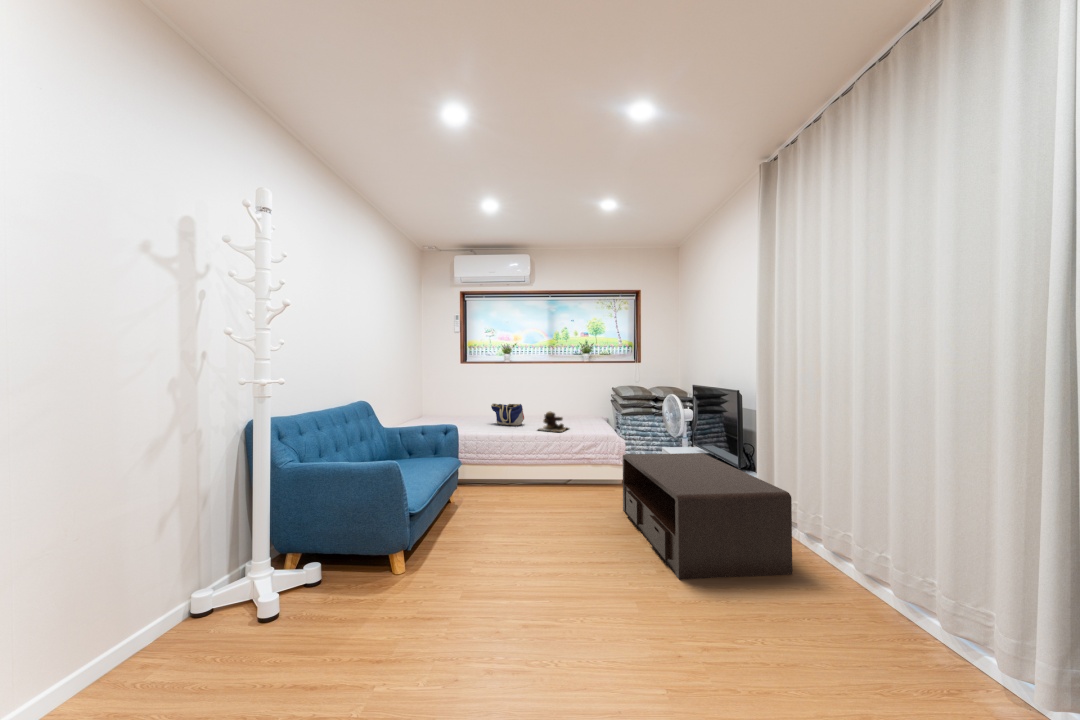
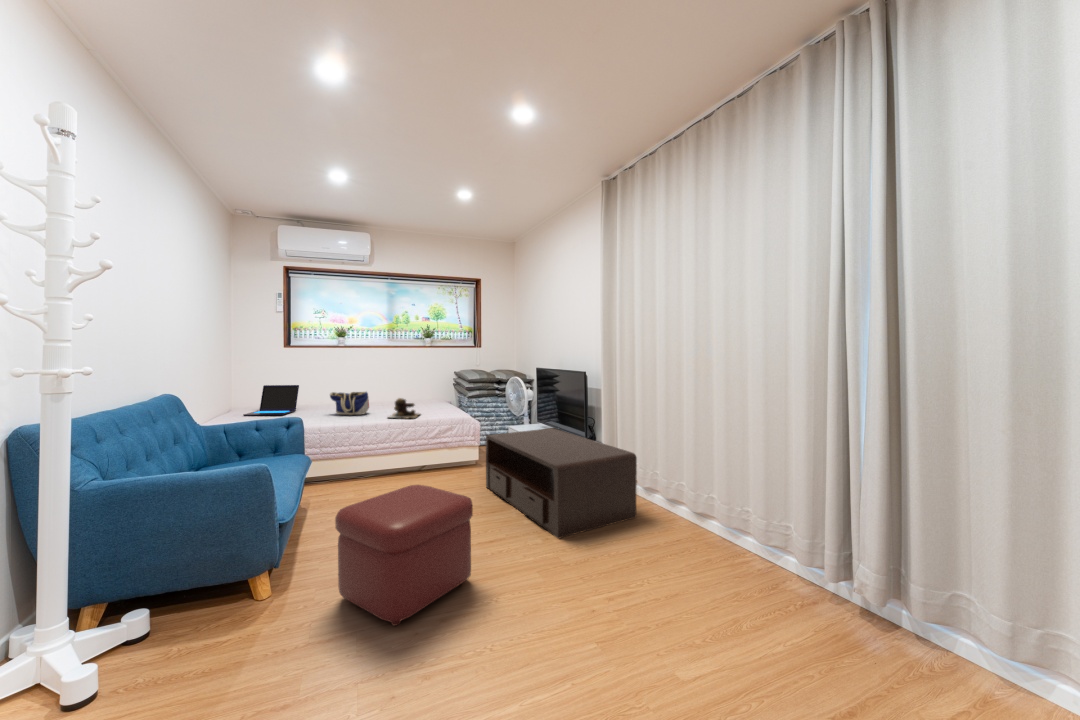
laptop: none [428,395,471,422] -> present [243,385,299,416]
ottoman: none [445,496,568,628] -> present [335,485,473,626]

